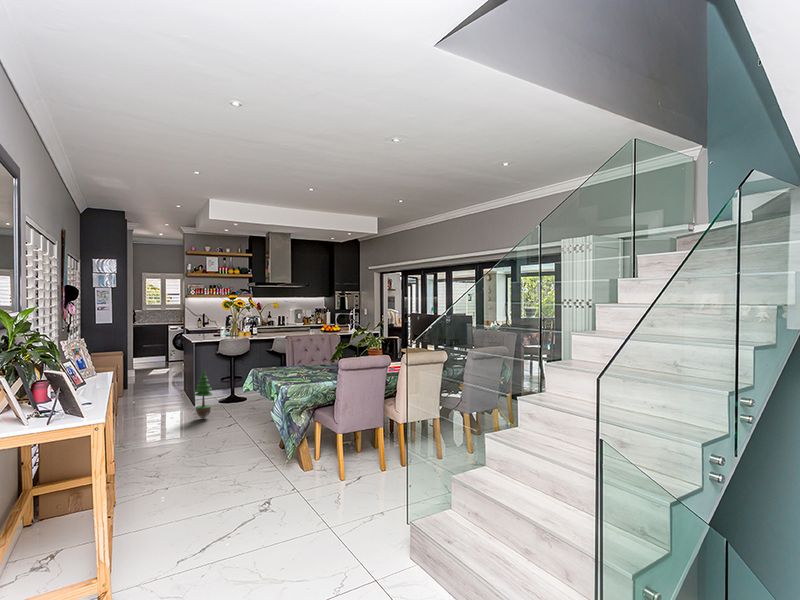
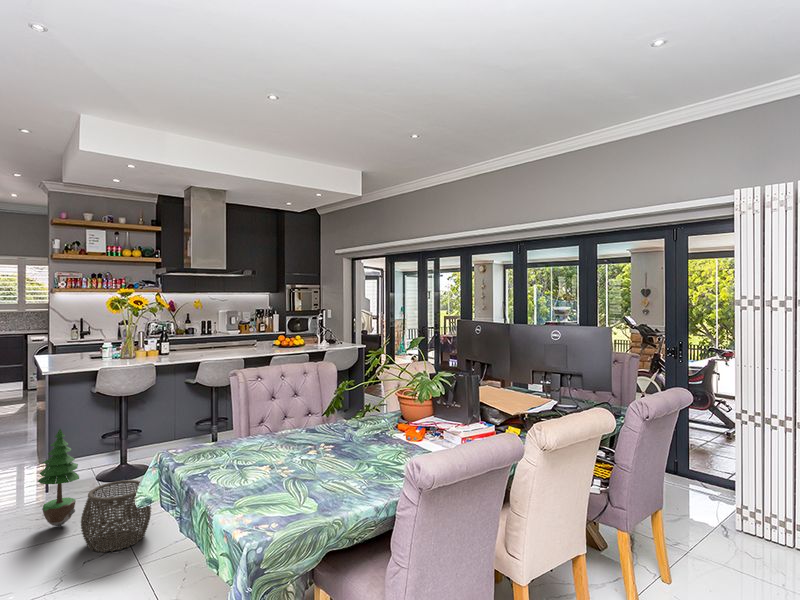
woven basket: none [215,396,248,428] -> present [81,480,151,553]

